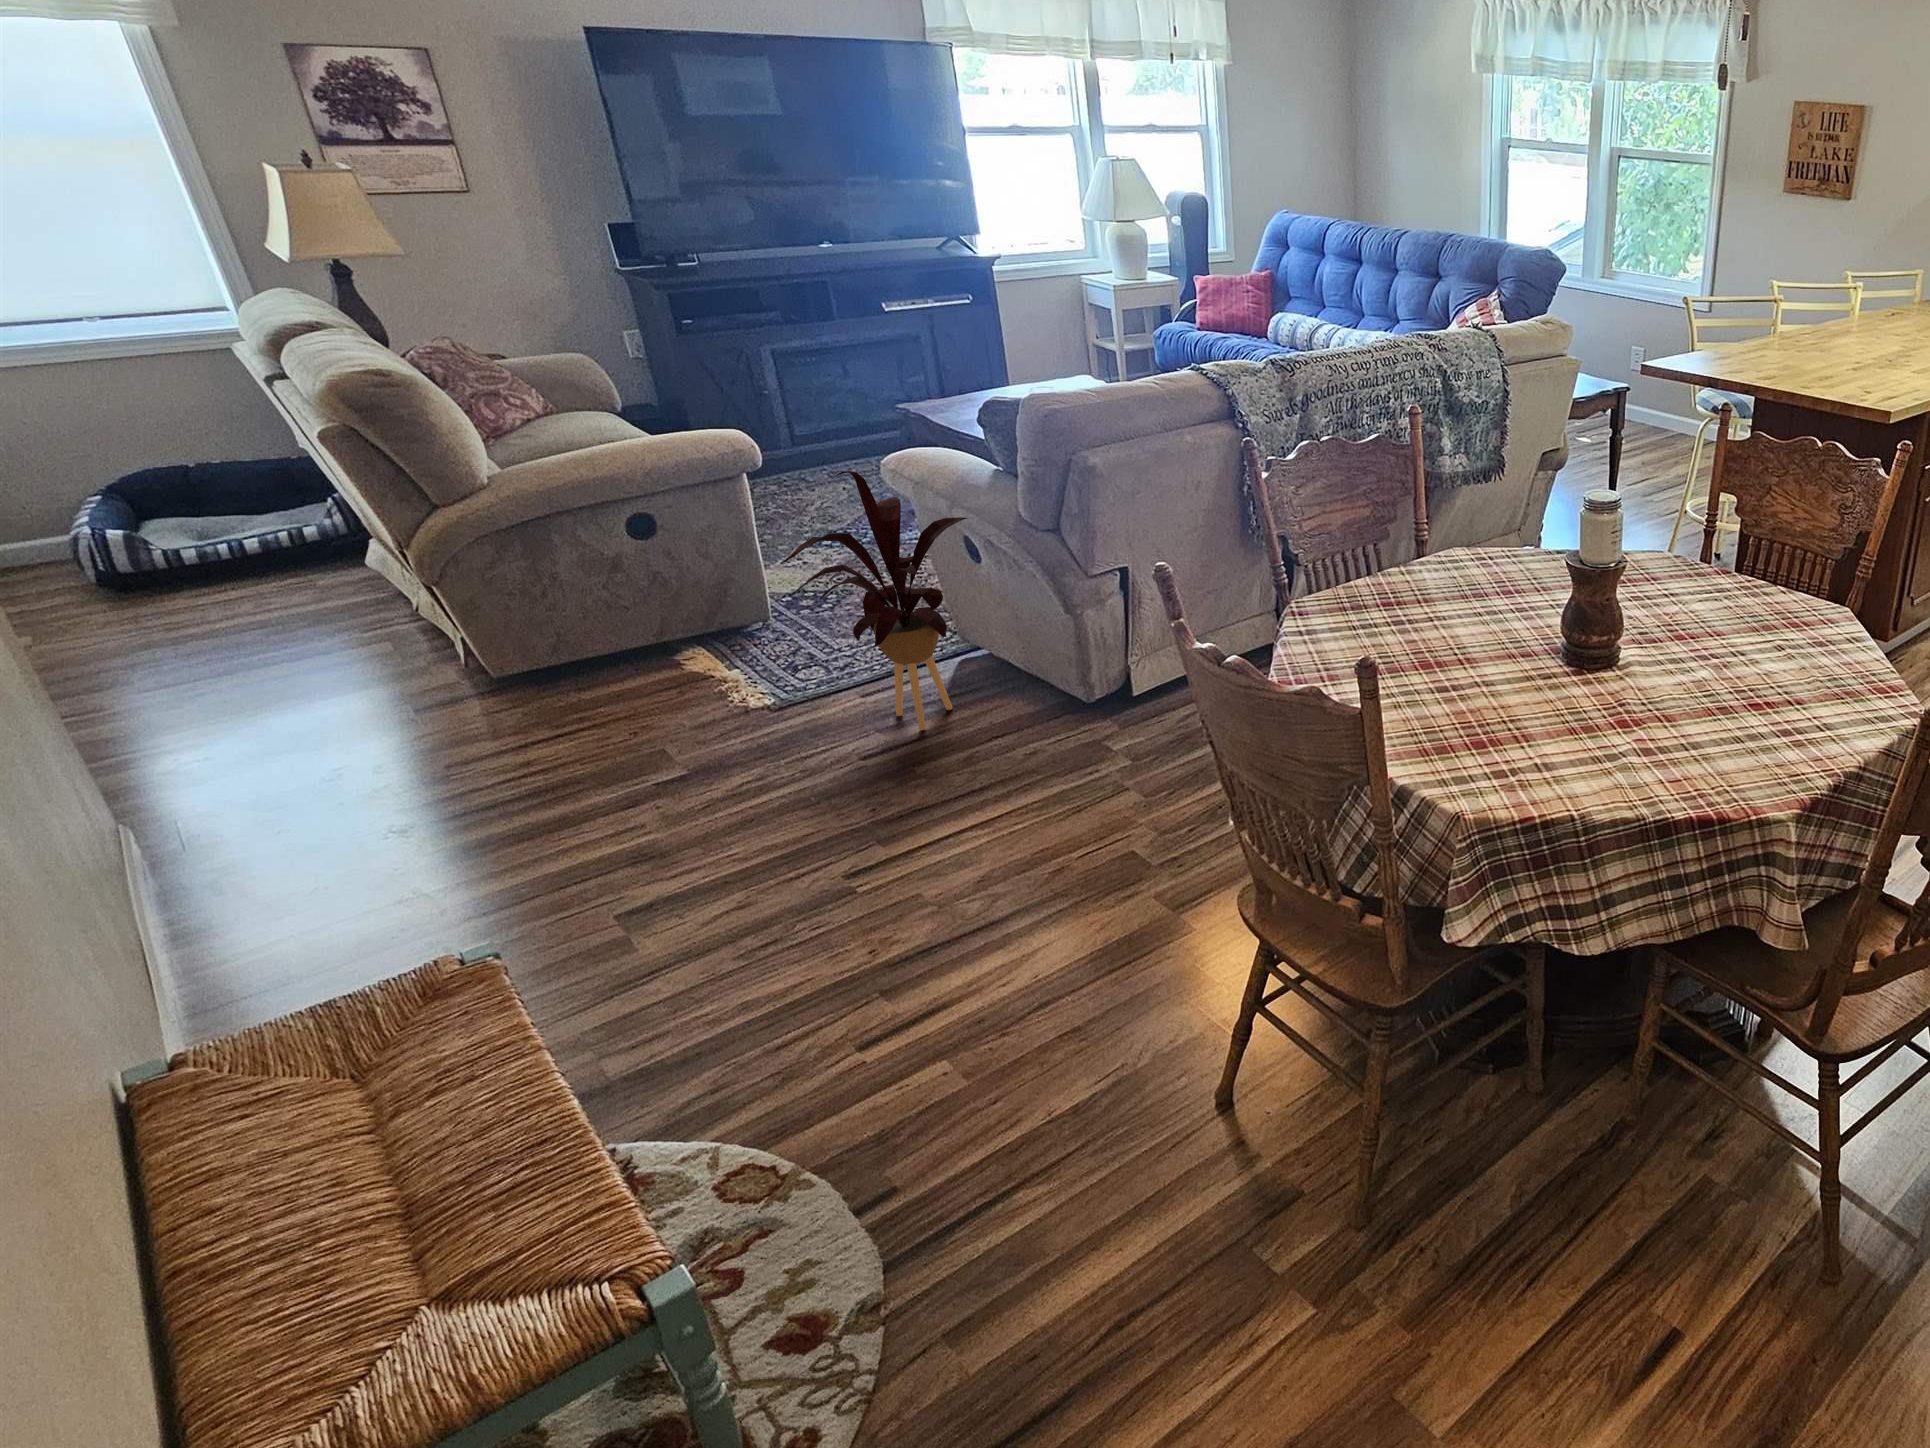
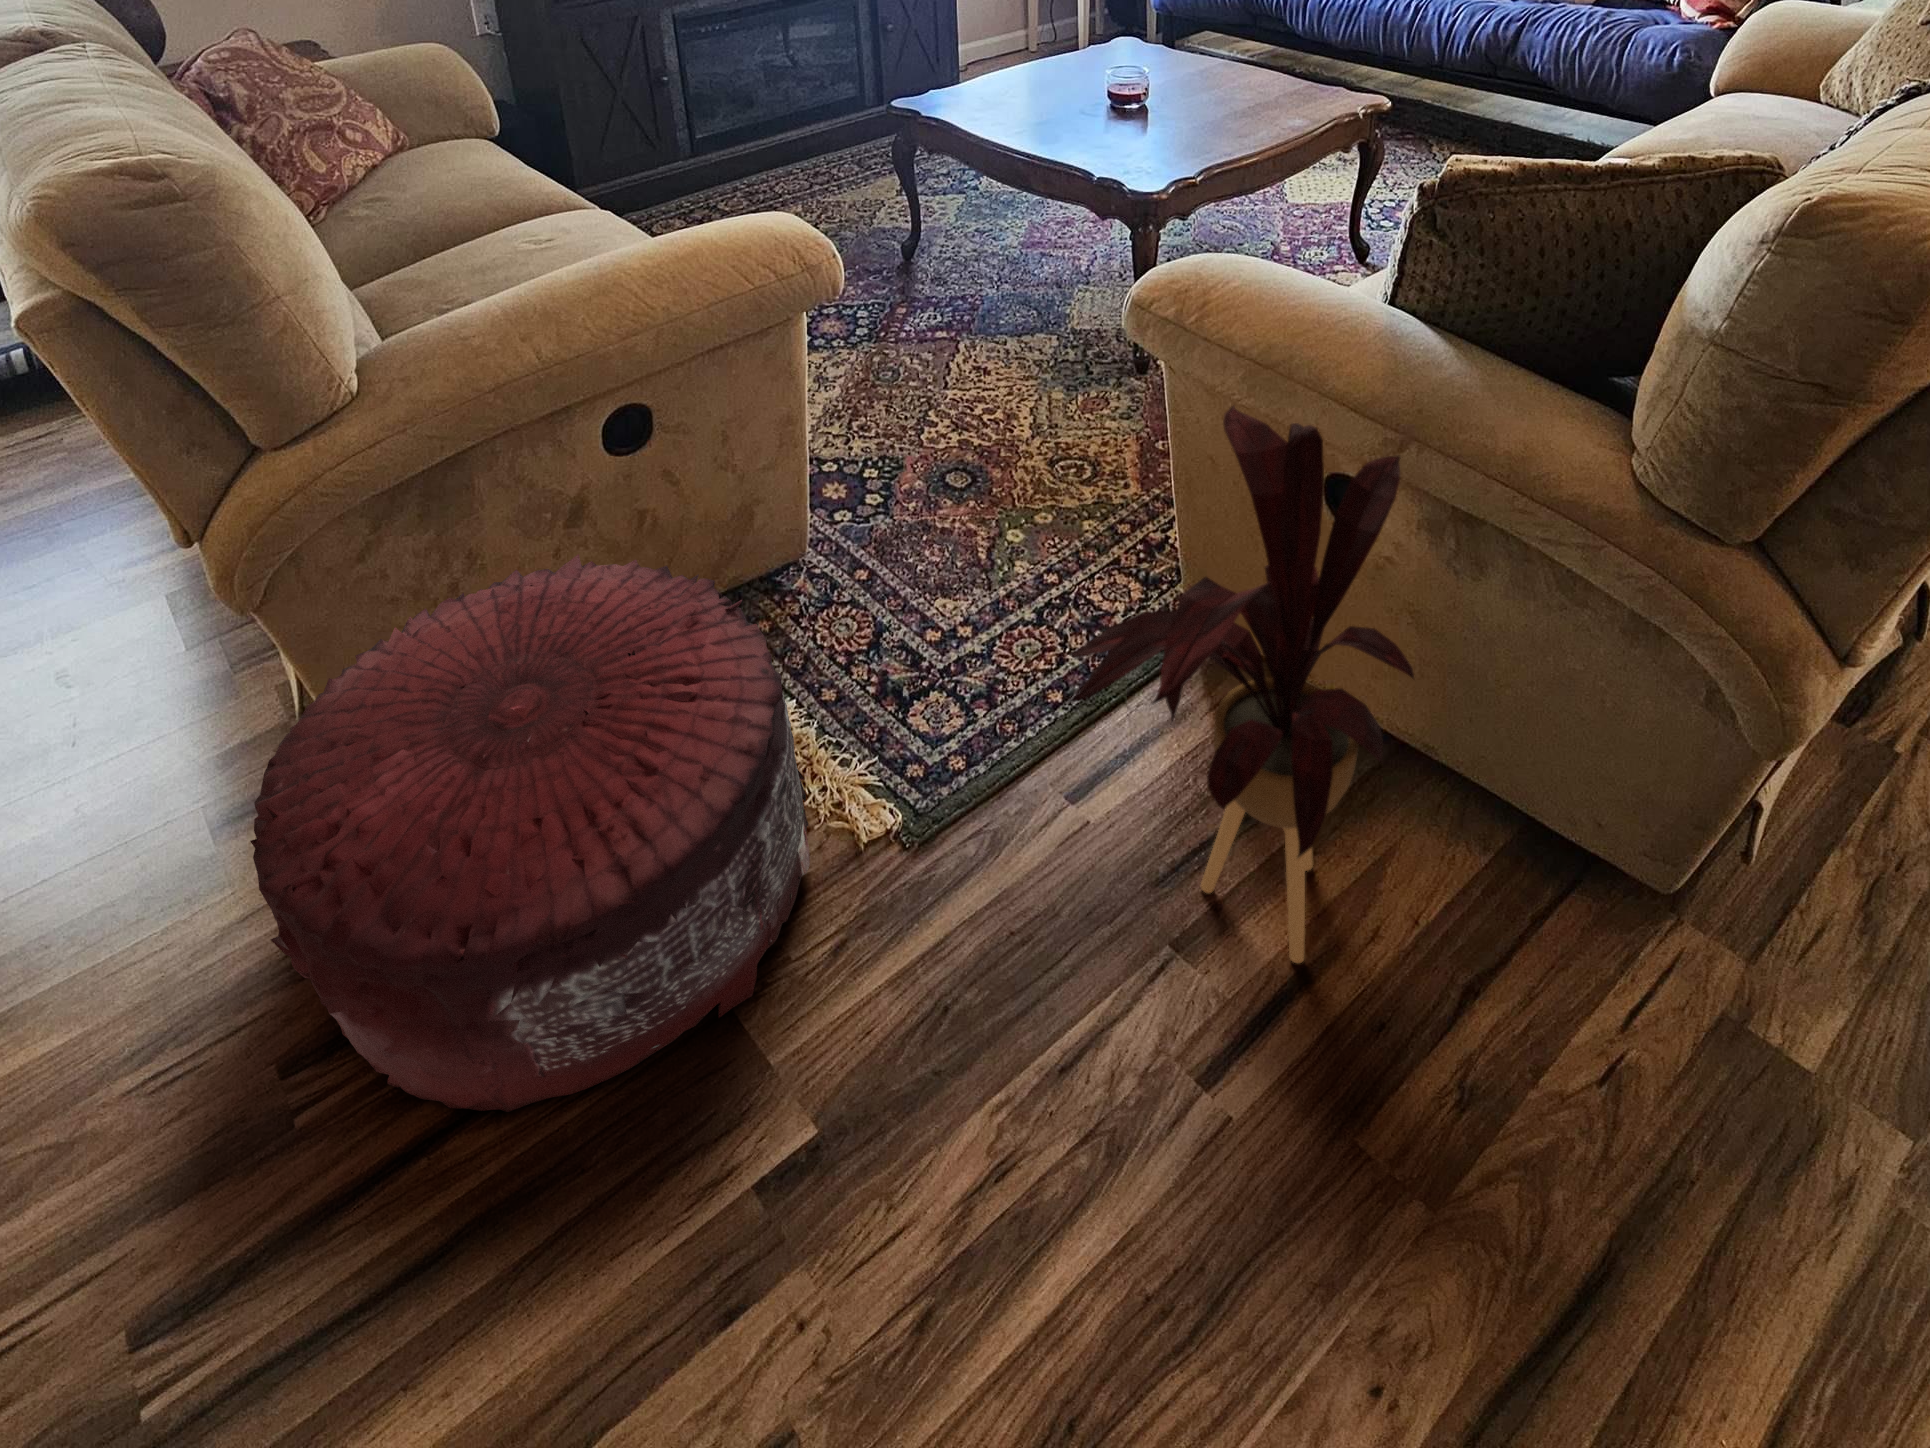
pouf: none [428,582,724,768] -> present [250,554,810,1112]

